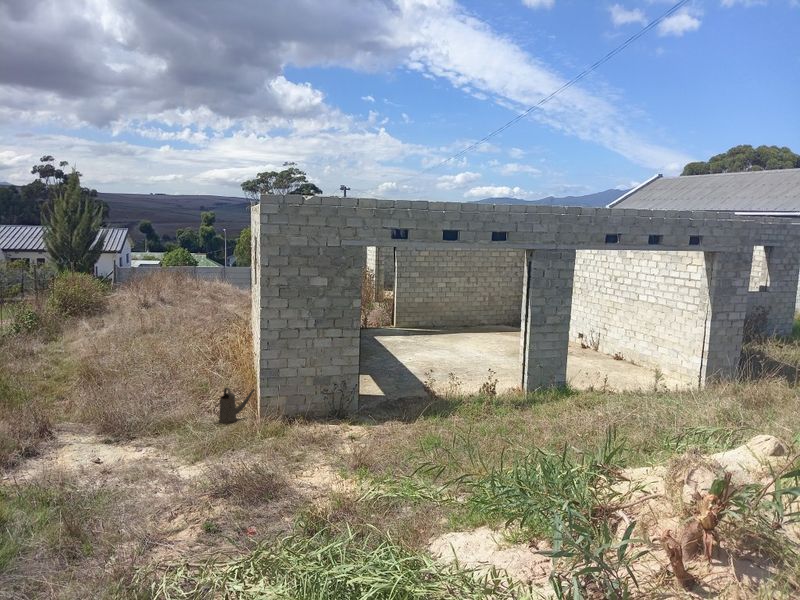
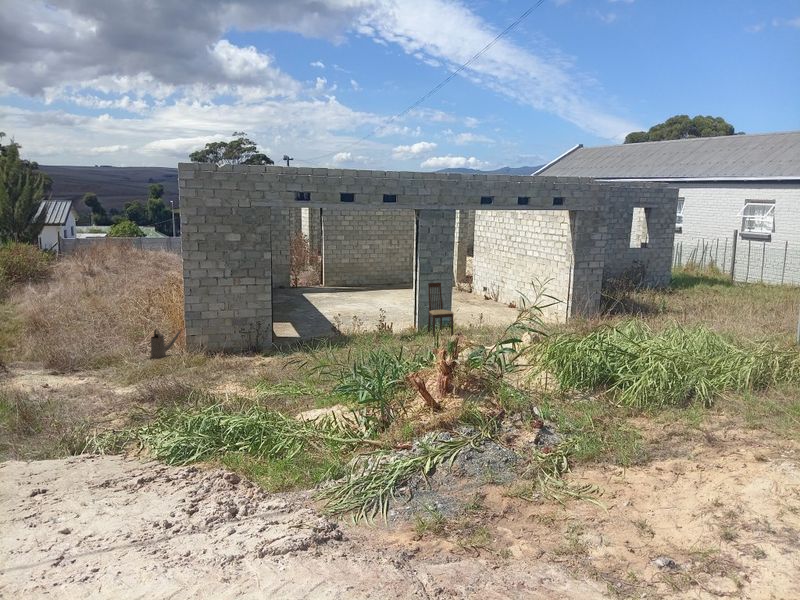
chair: none [538,335,574,401] -> present [428,283,453,337]

